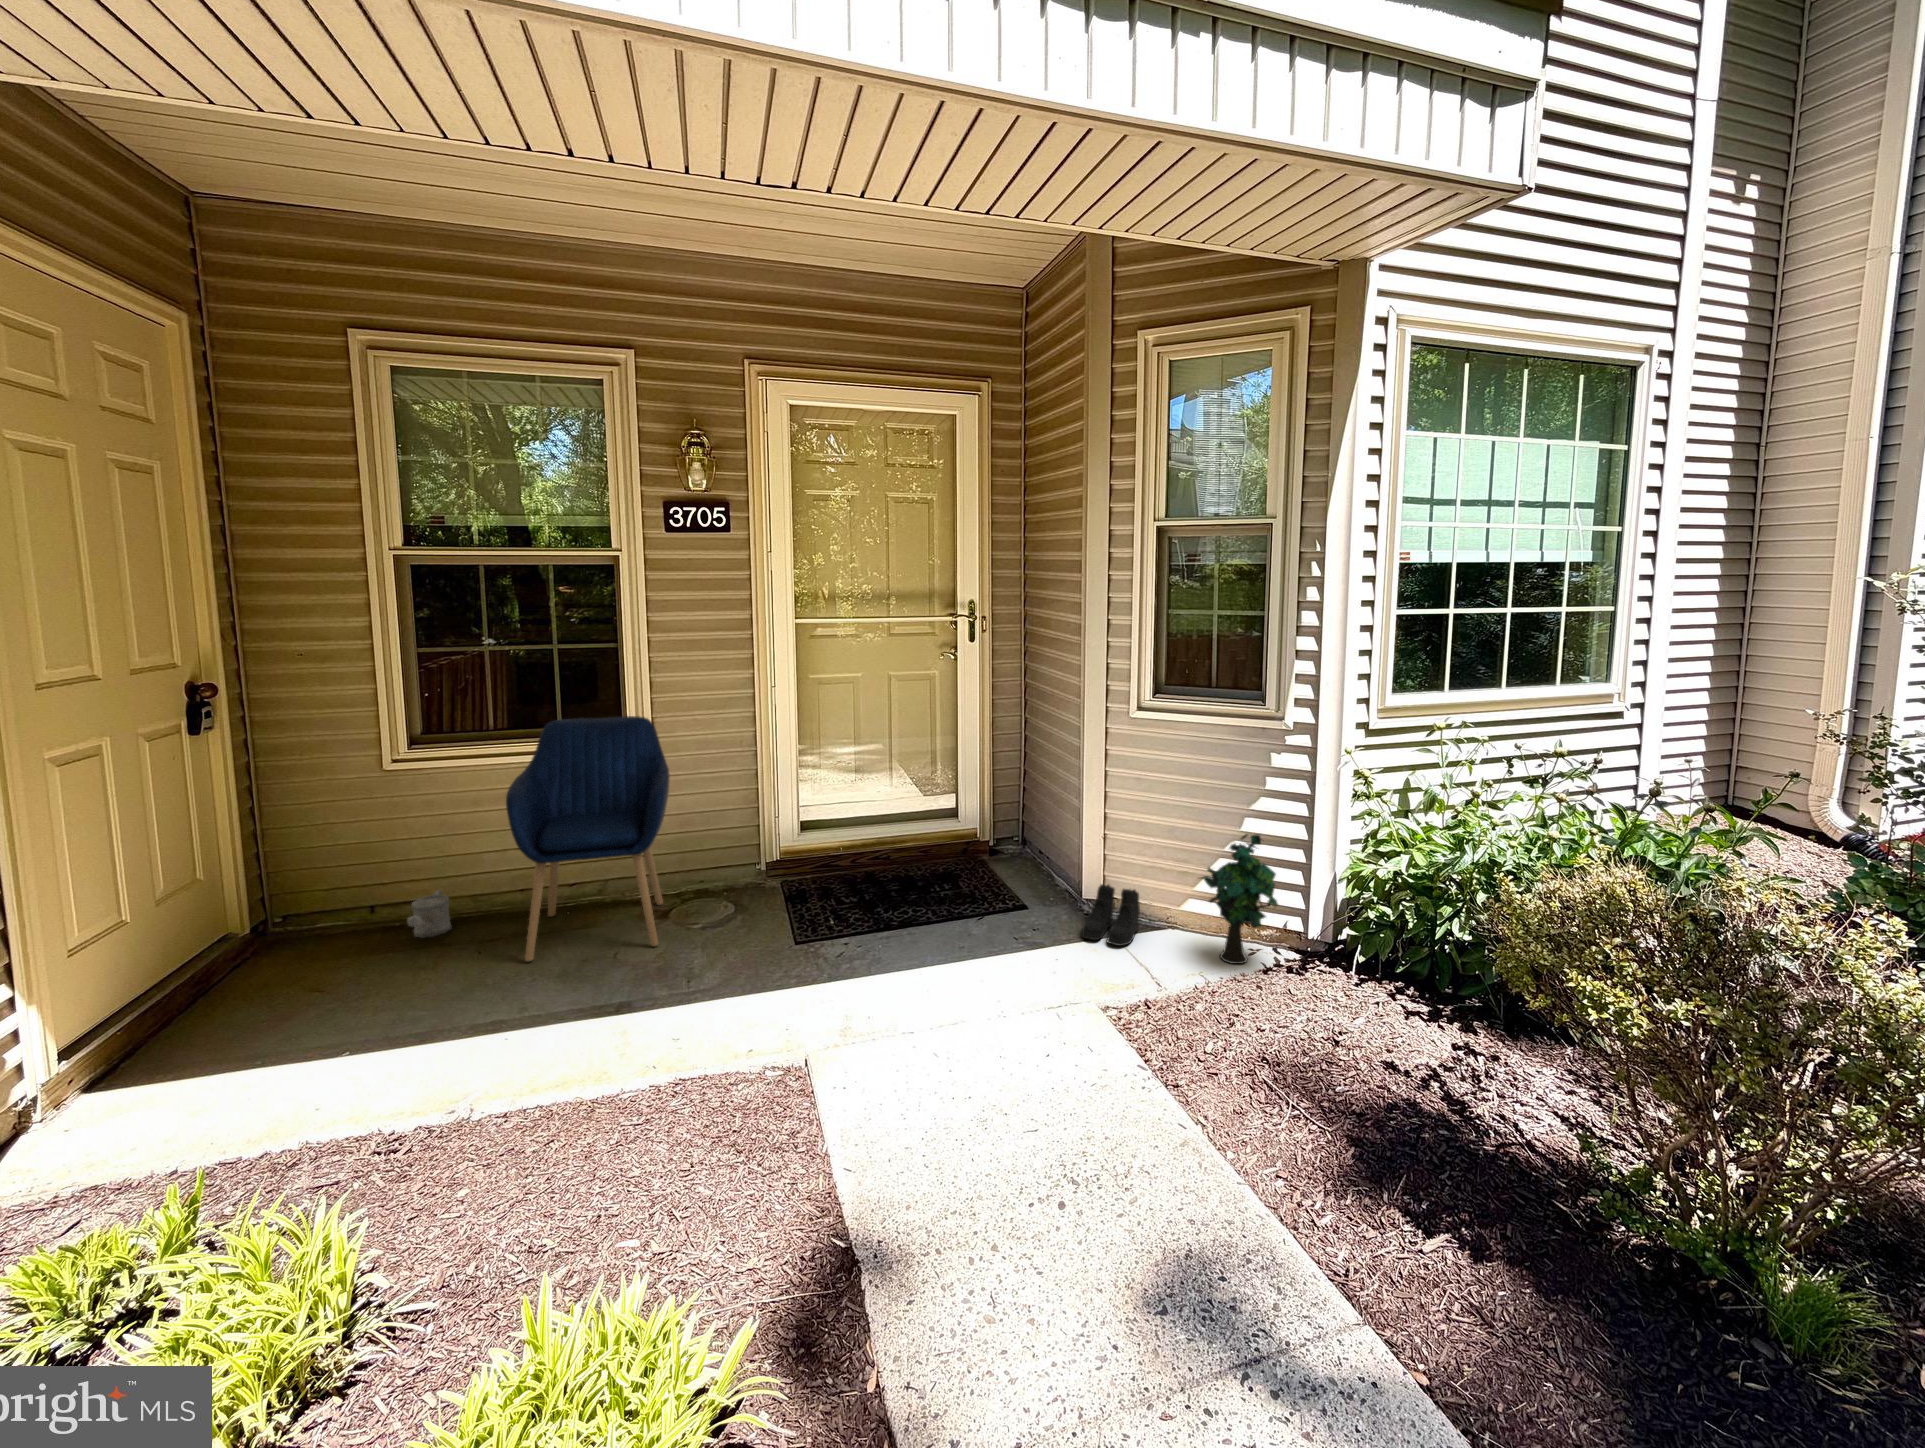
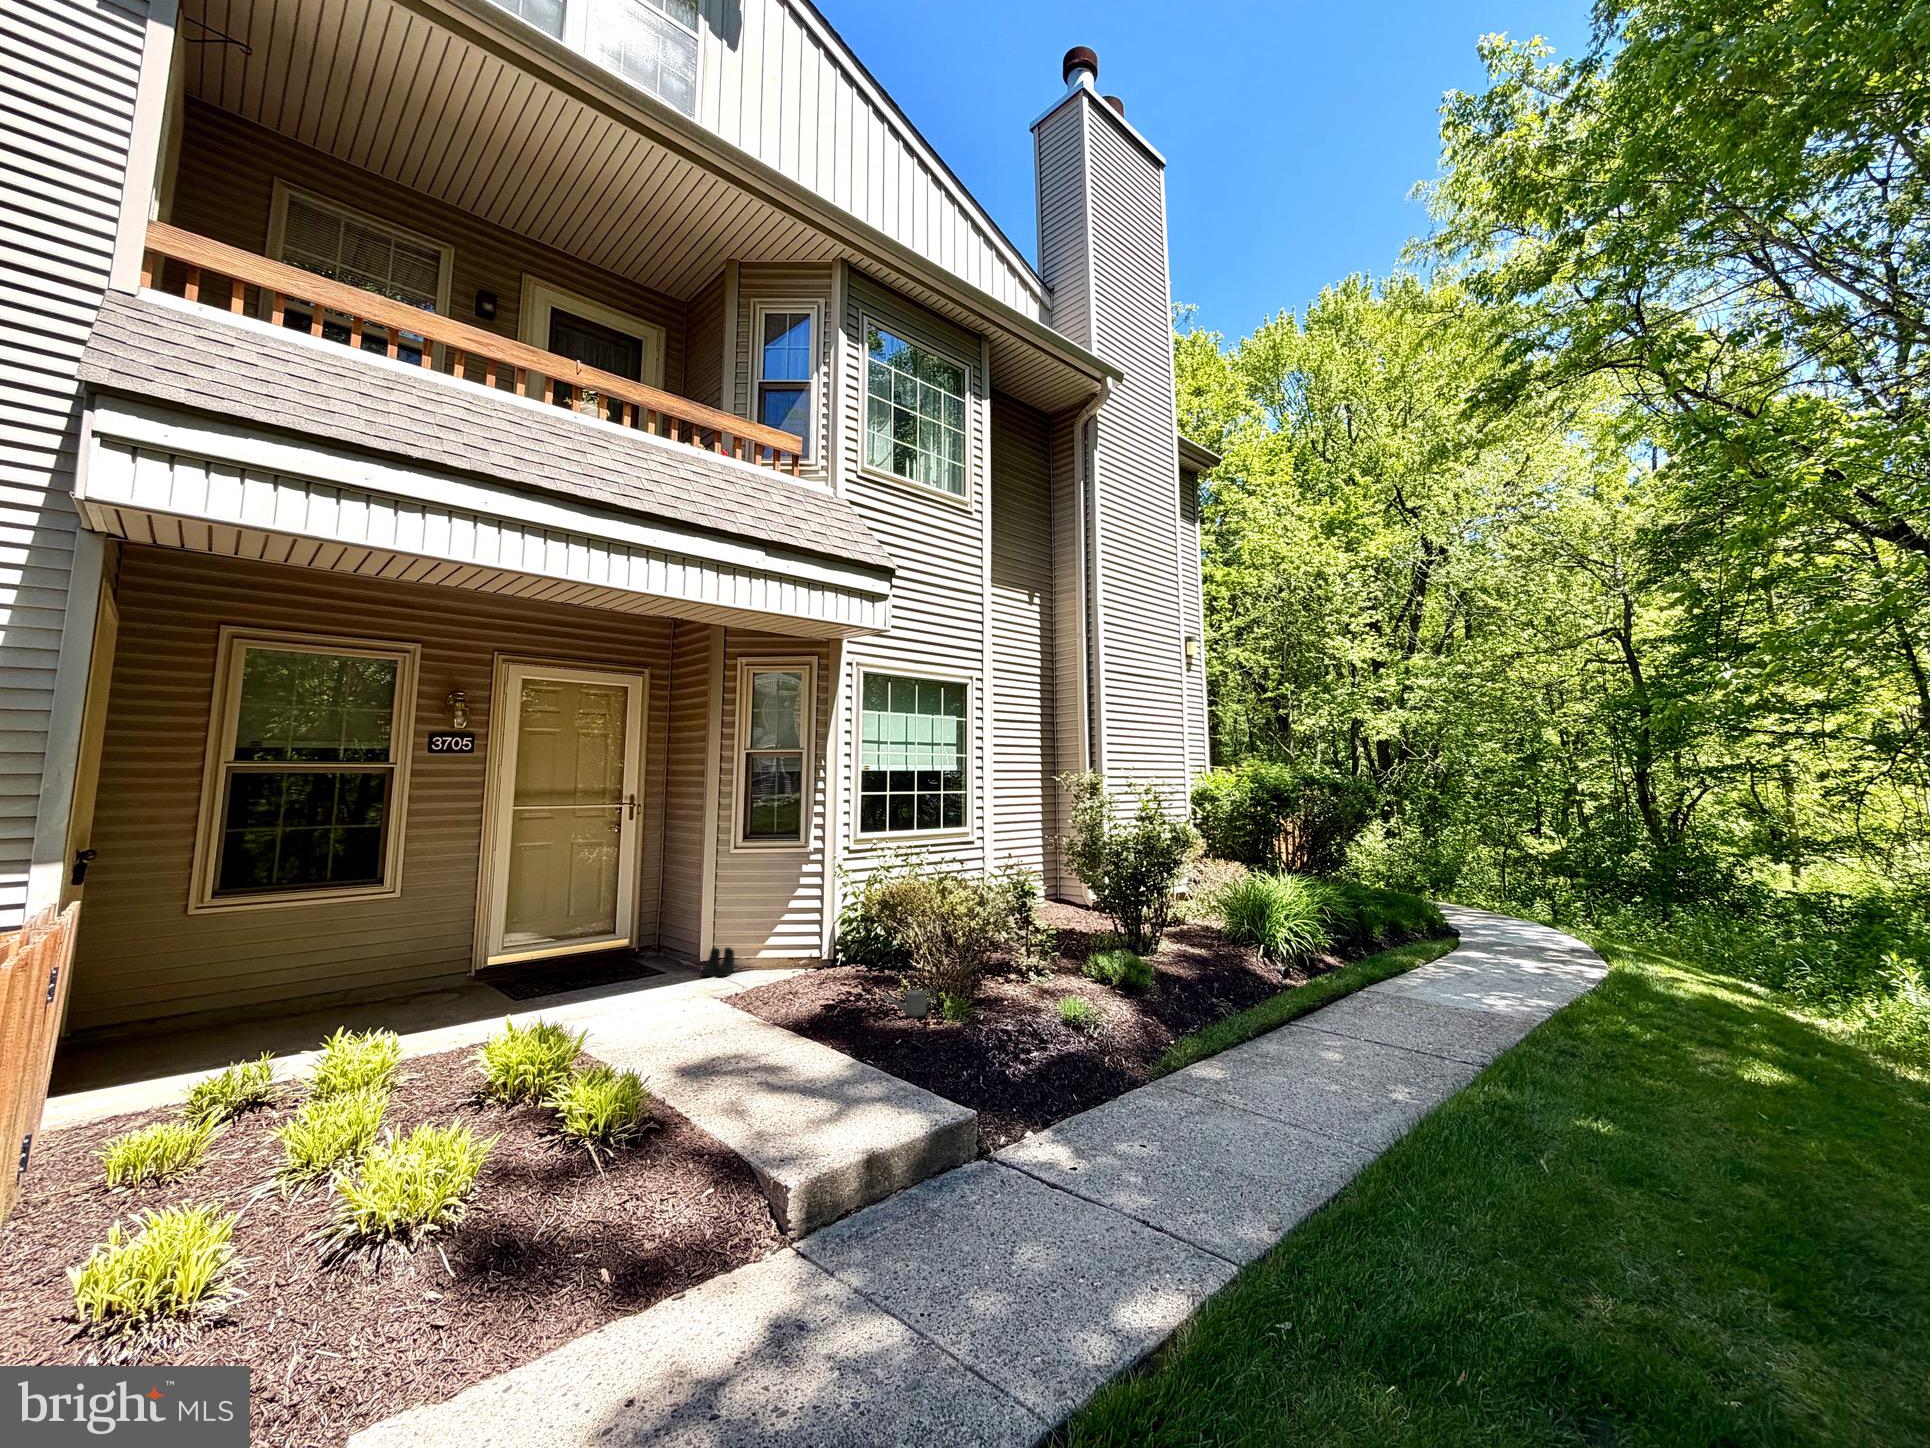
chair: present [506,716,670,962] -> none [314,871,434,1024]
decorative plant: present [1201,834,1278,964] -> none [765,904,806,974]
watering can: present [407,890,452,938] -> present [883,989,935,1017]

